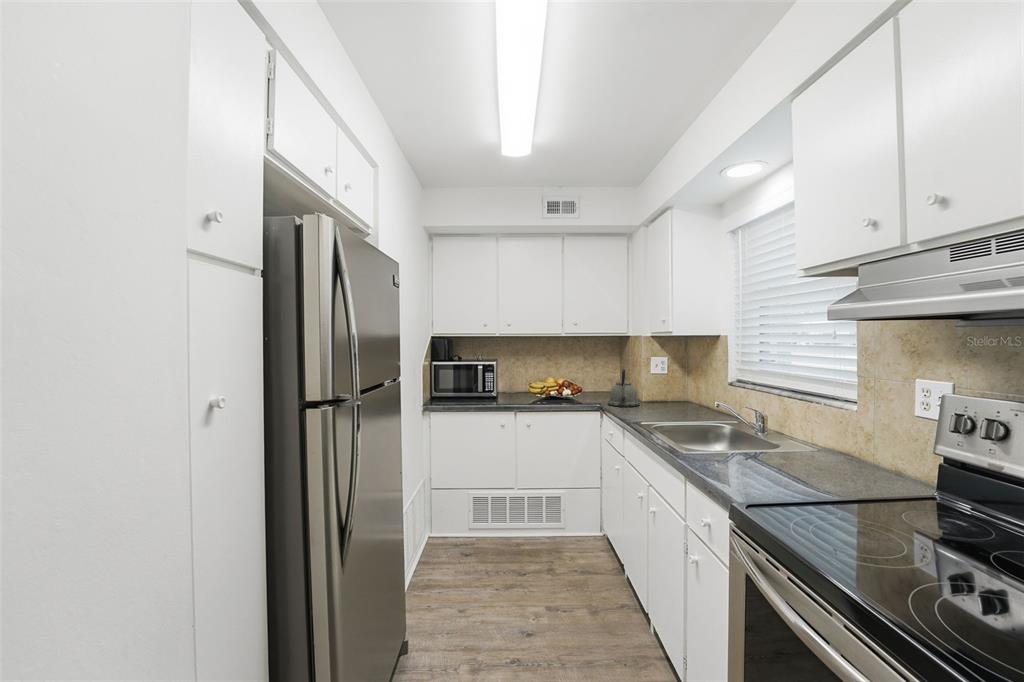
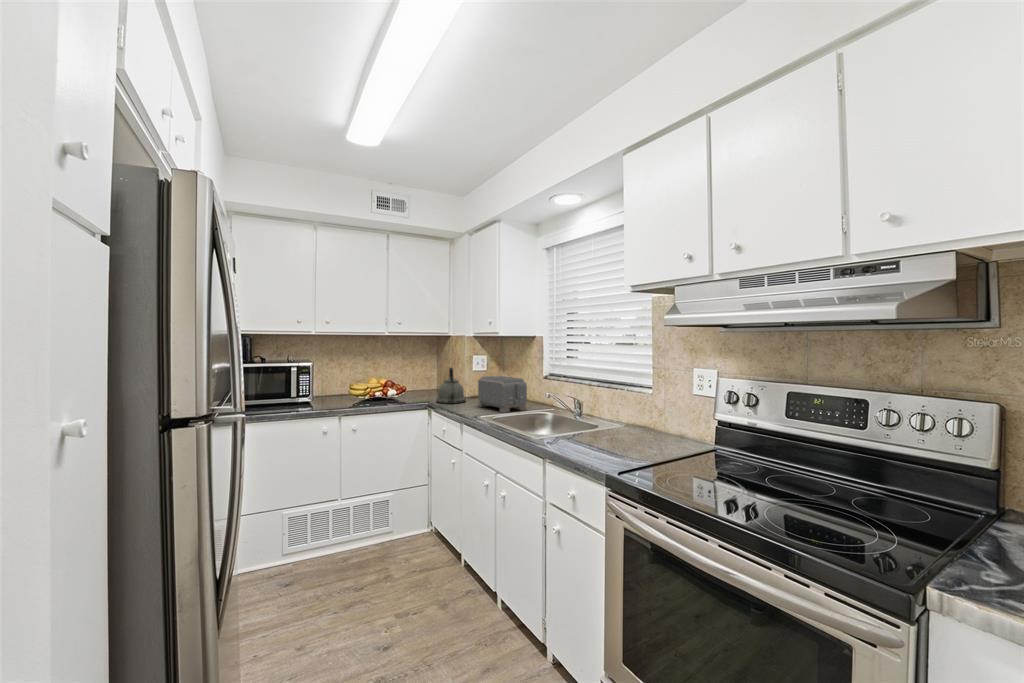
toaster: none [647,380,702,420] -> present [477,376,527,412]

